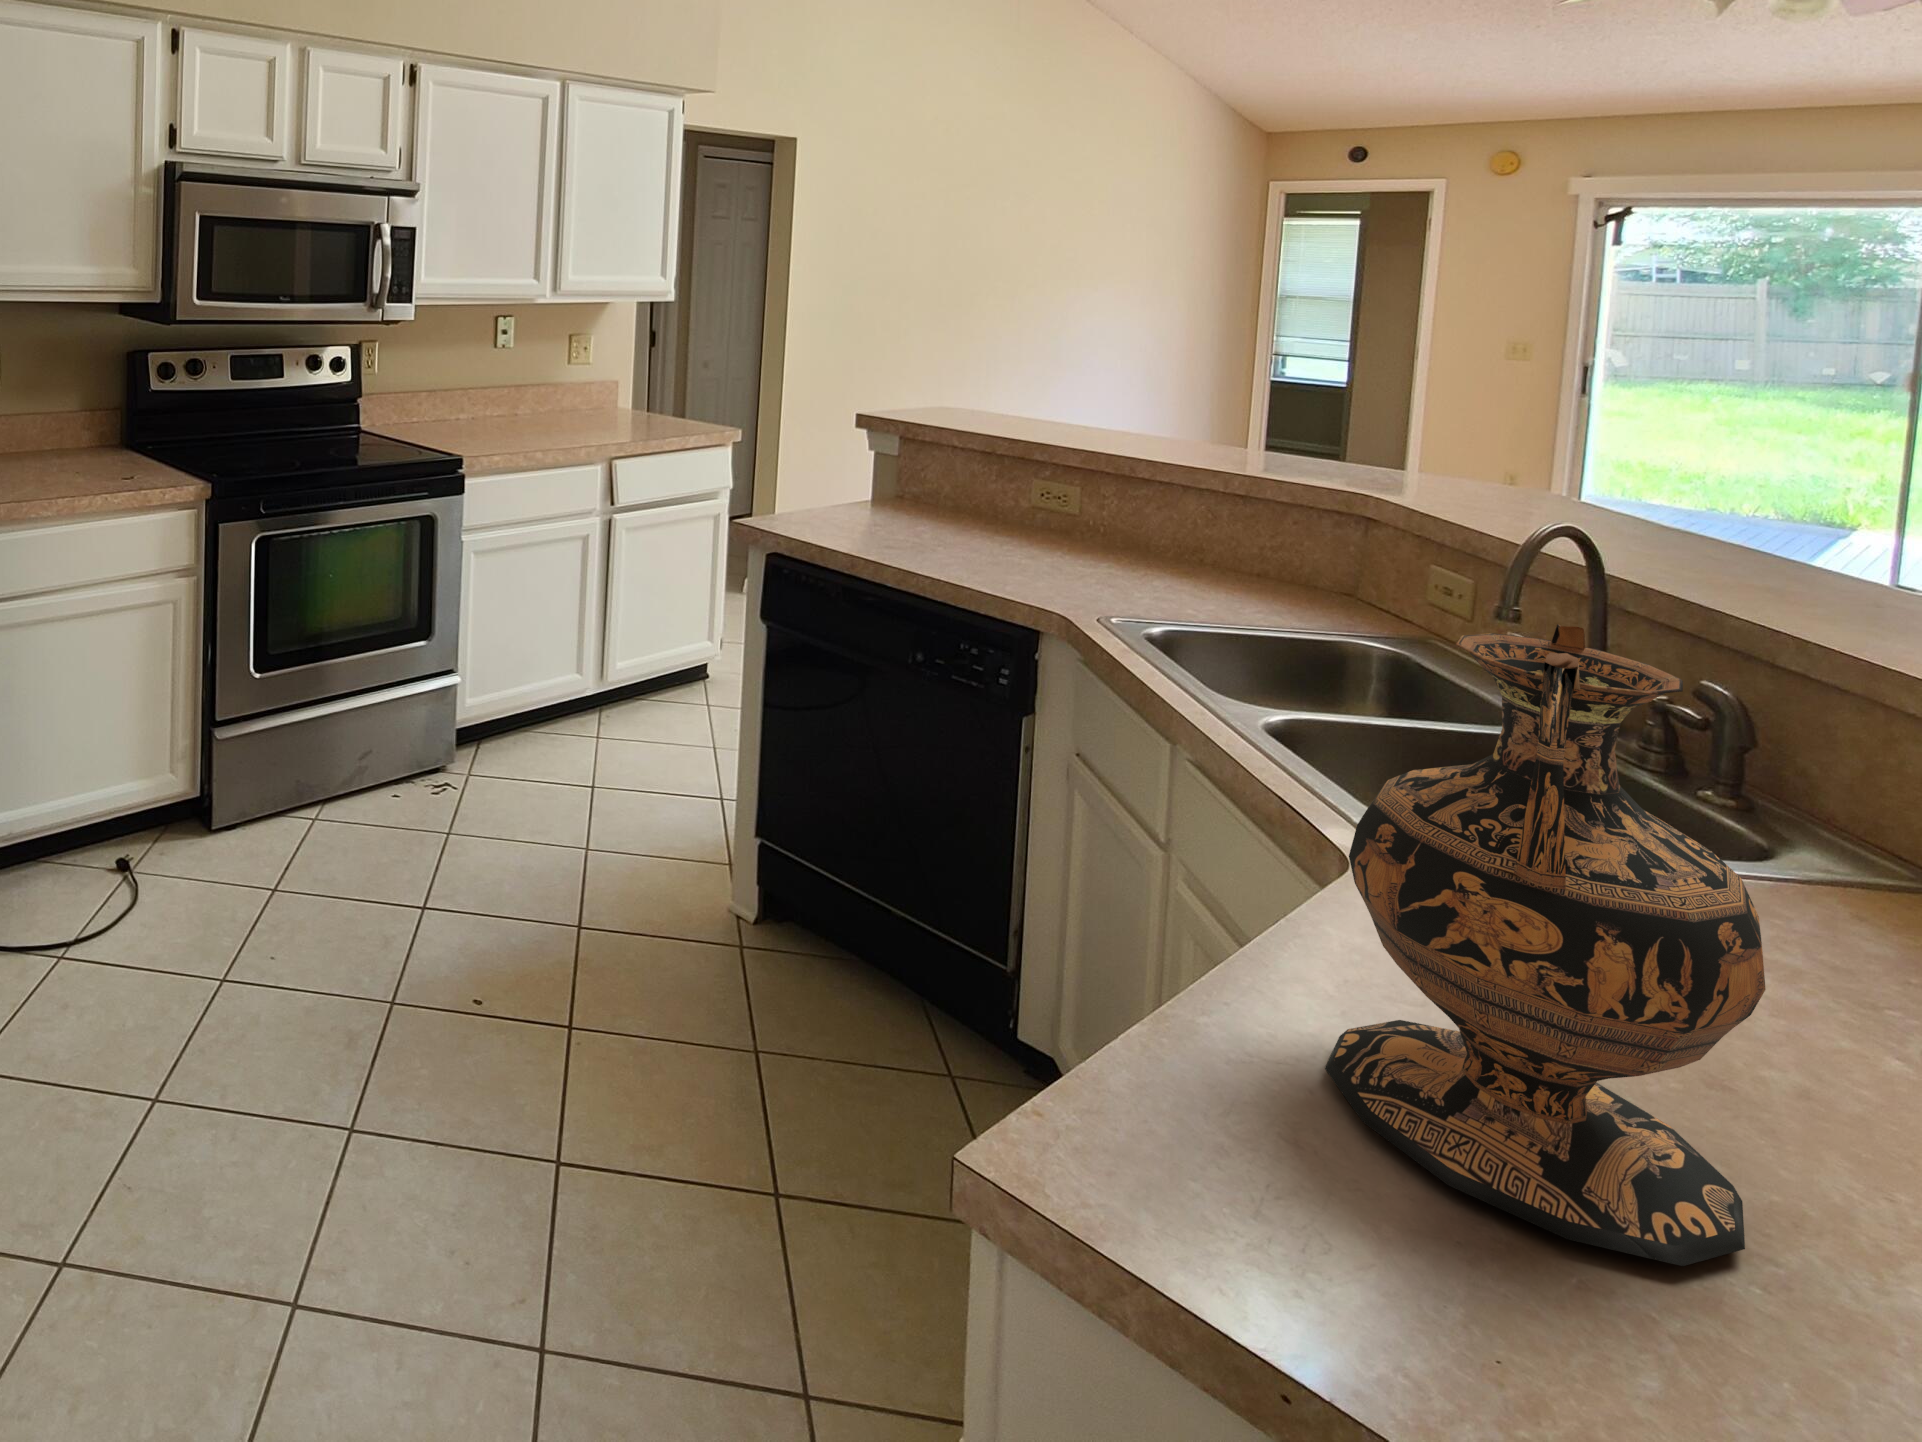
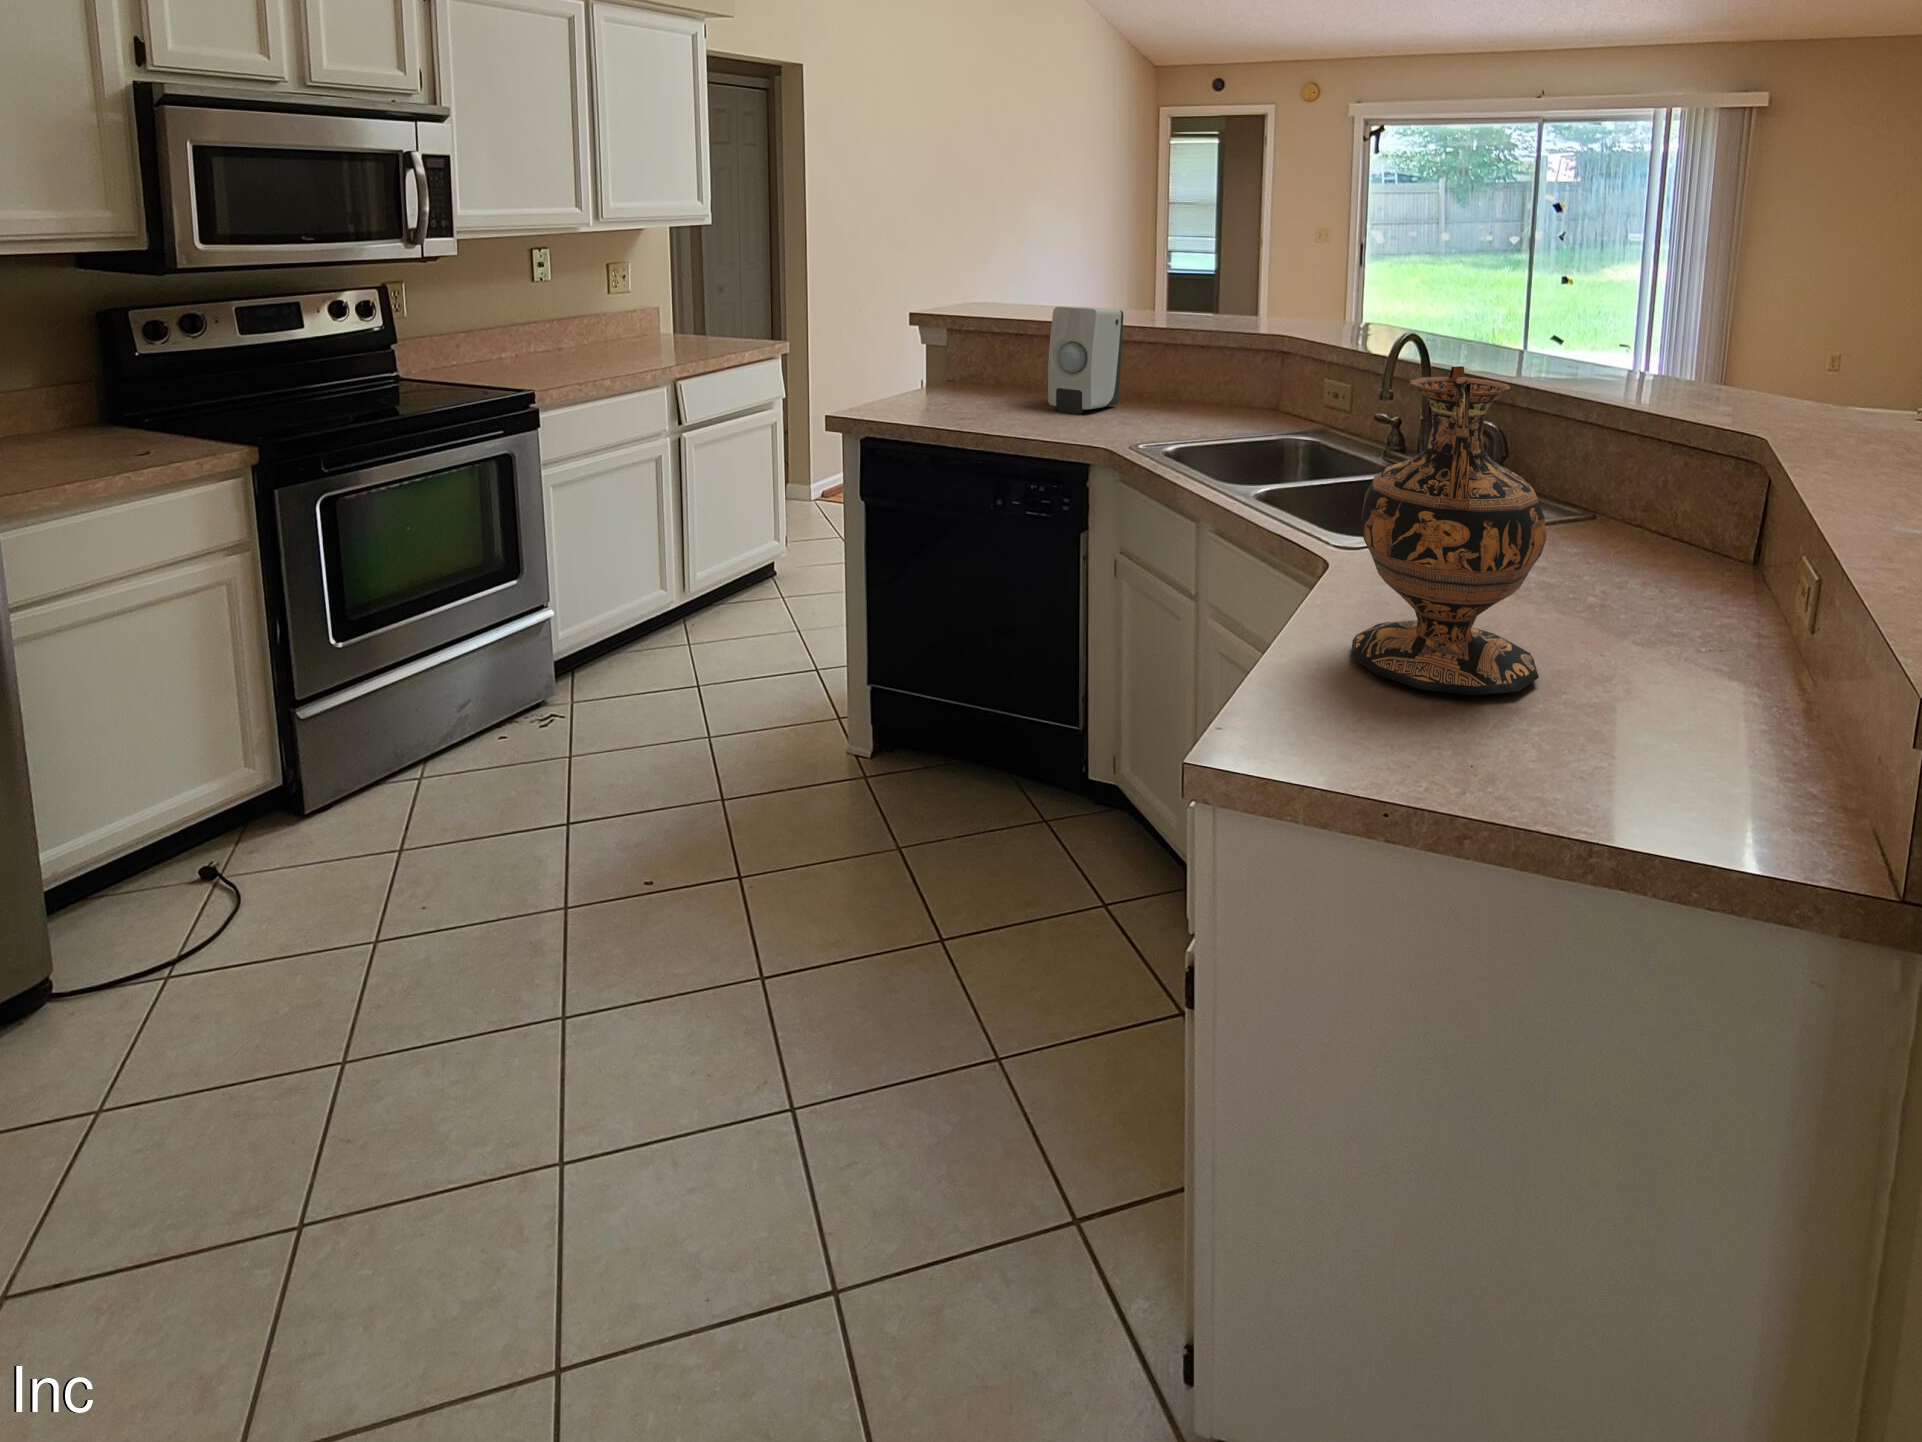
soap dispenser: none [1001,427,1115,562] -> present [1048,307,1123,414]

